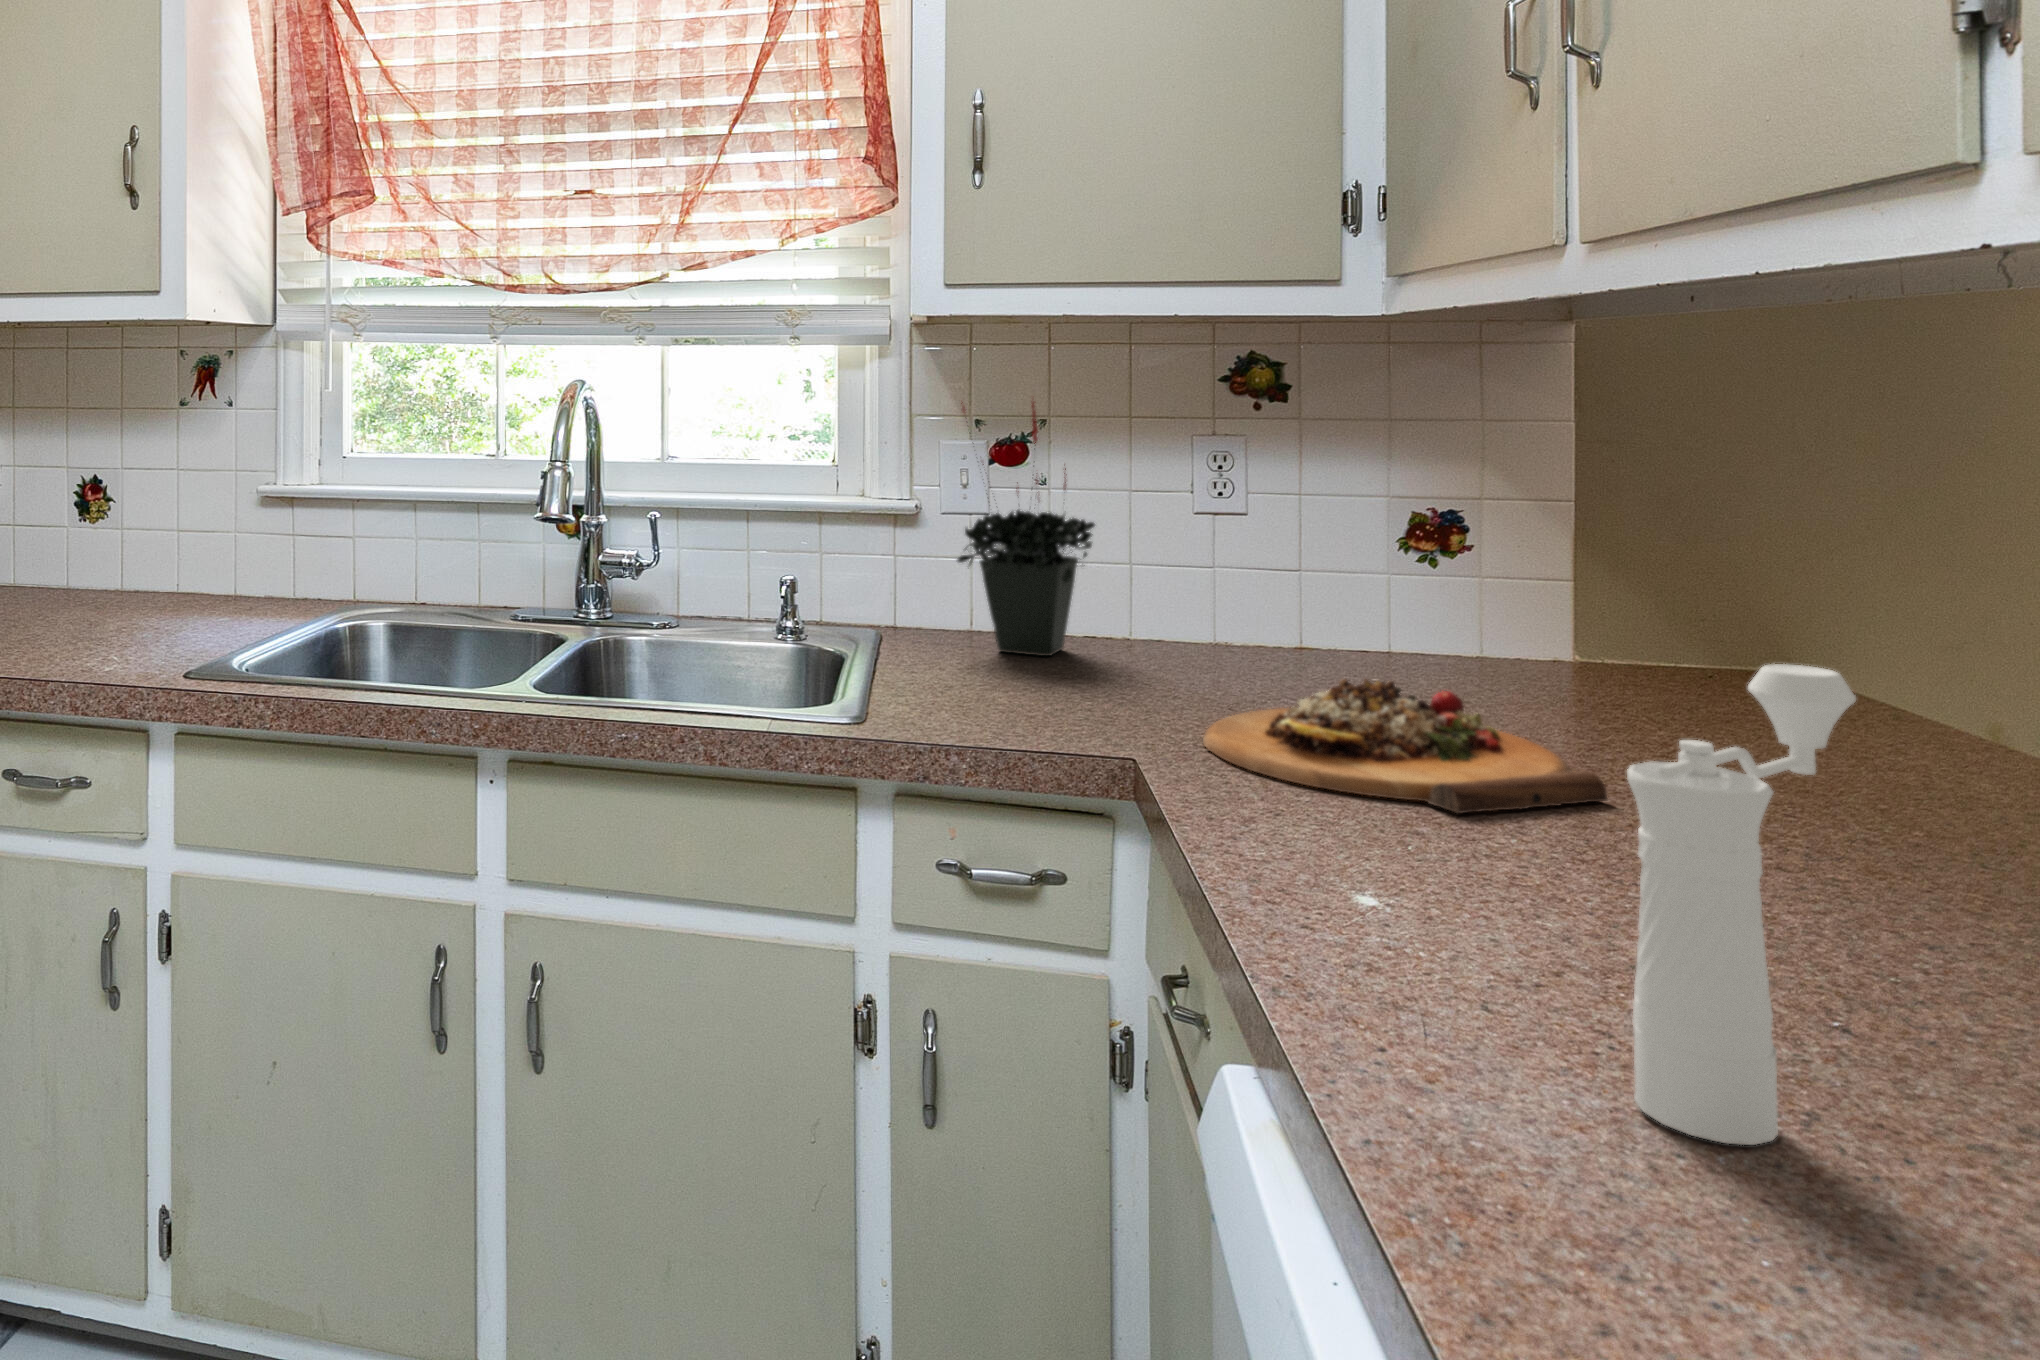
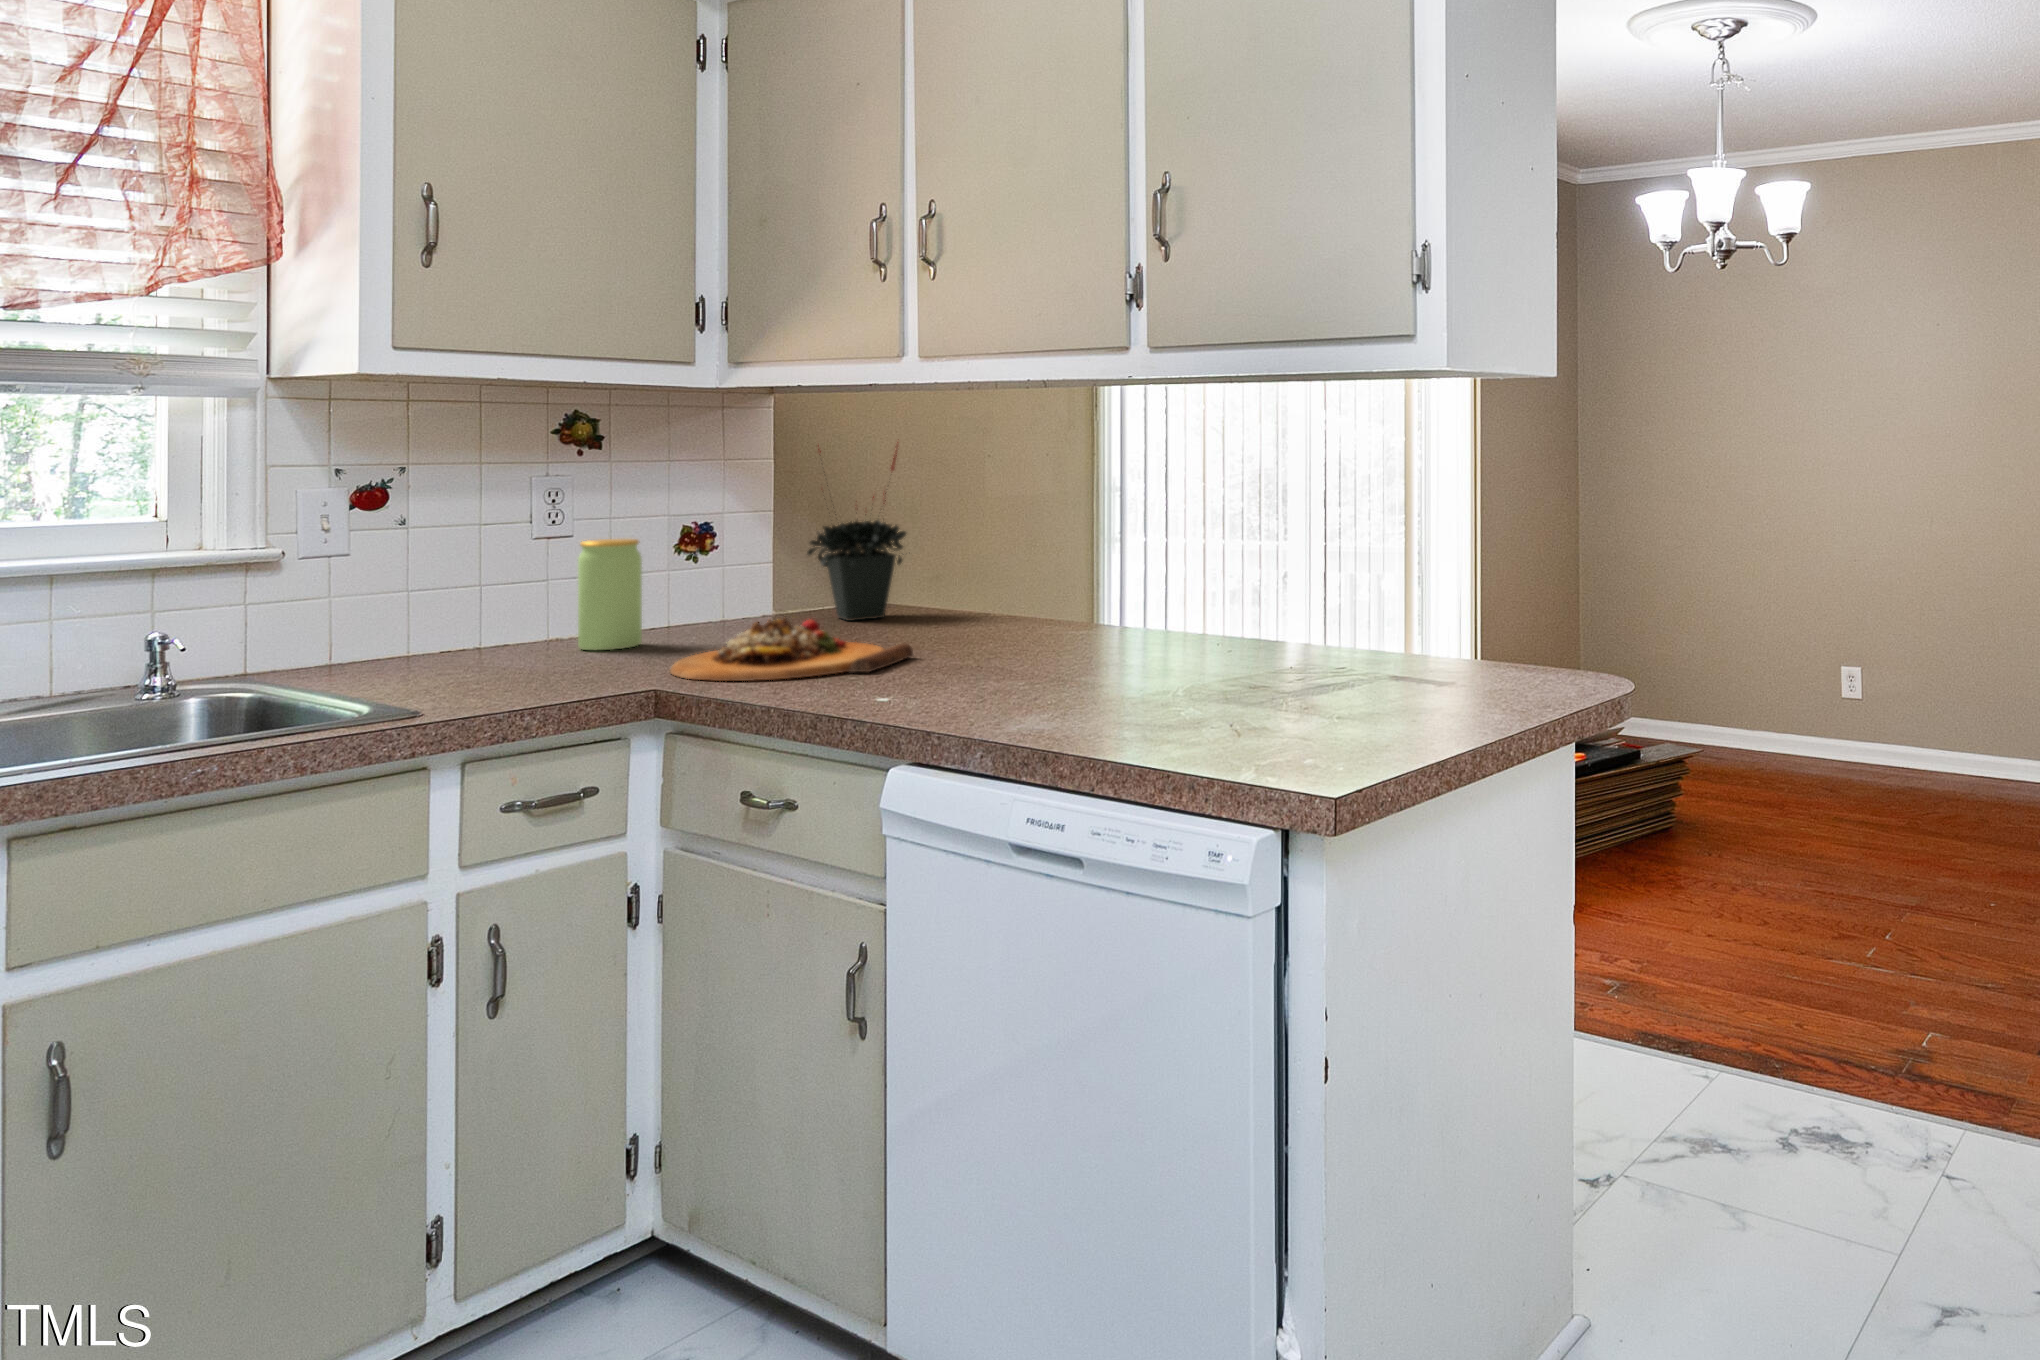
potted plant: present [957,402,1095,656] -> present [807,442,906,621]
jar: none [1205,523,1289,675] -> present [578,539,642,650]
pepper mill: present [1627,664,1856,1145] -> none [1076,541,1123,717]

